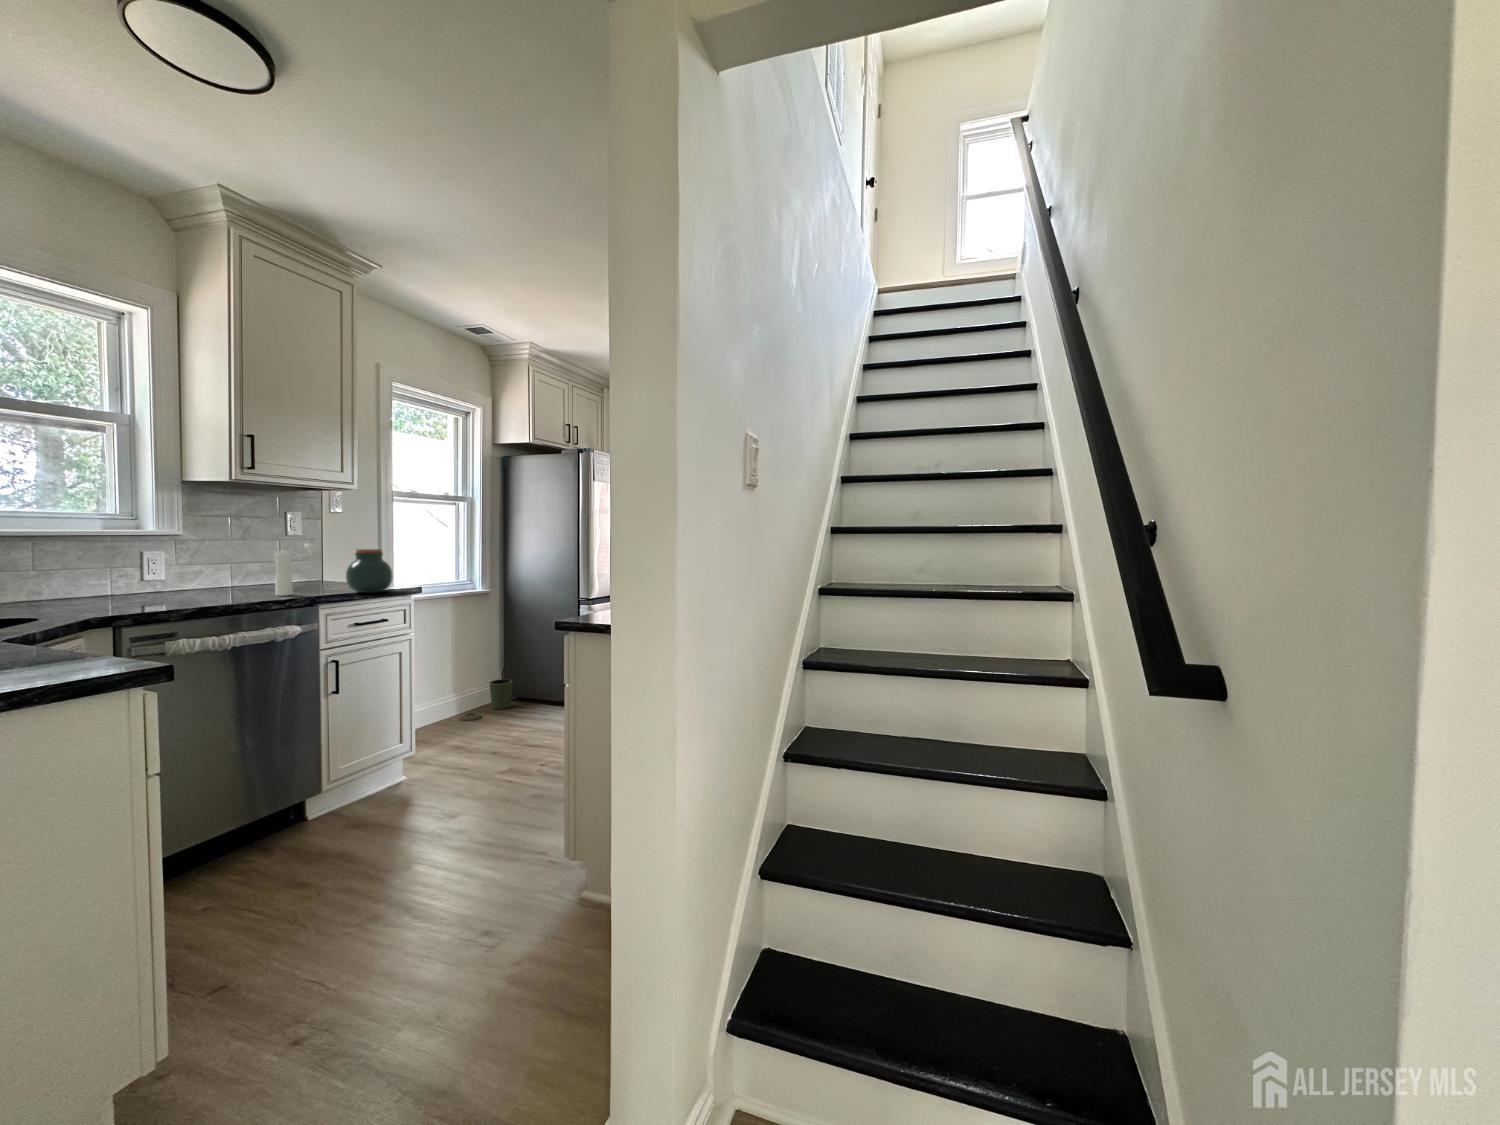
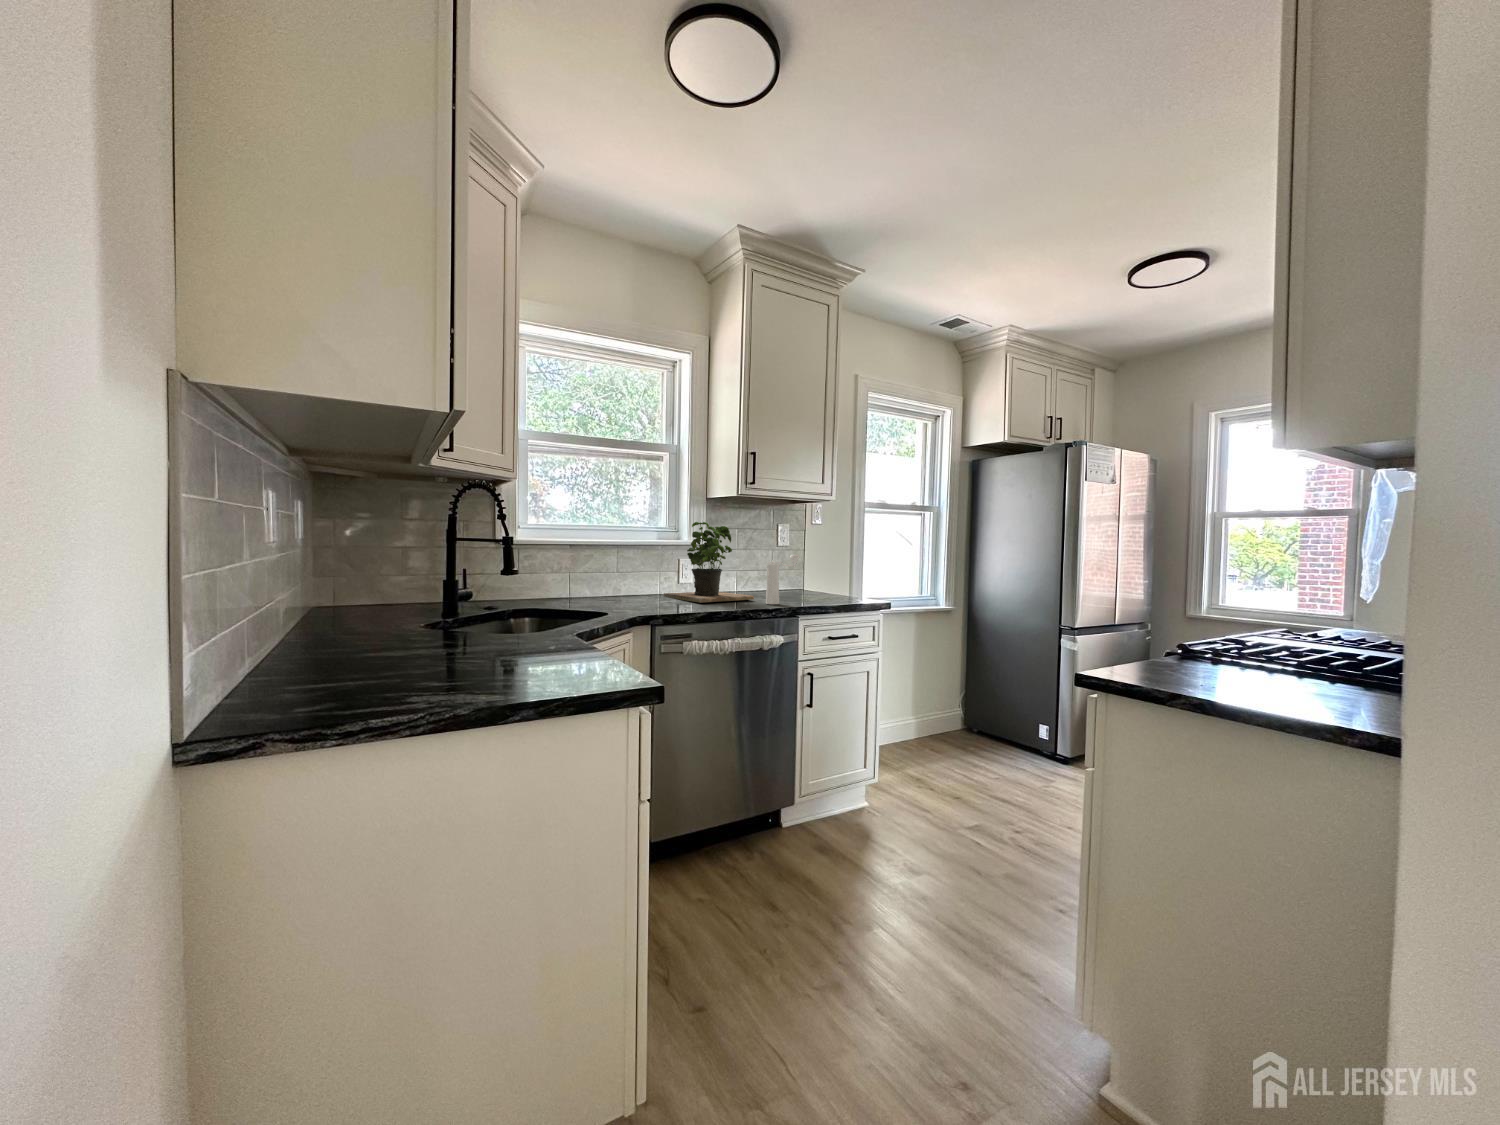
potted plant: none [120,508,259,599] -> present [664,522,754,603]
jar: present [346,549,393,593] -> none [823,561,864,606]
trash can: present [459,679,512,721] -> none [918,708,975,750]

